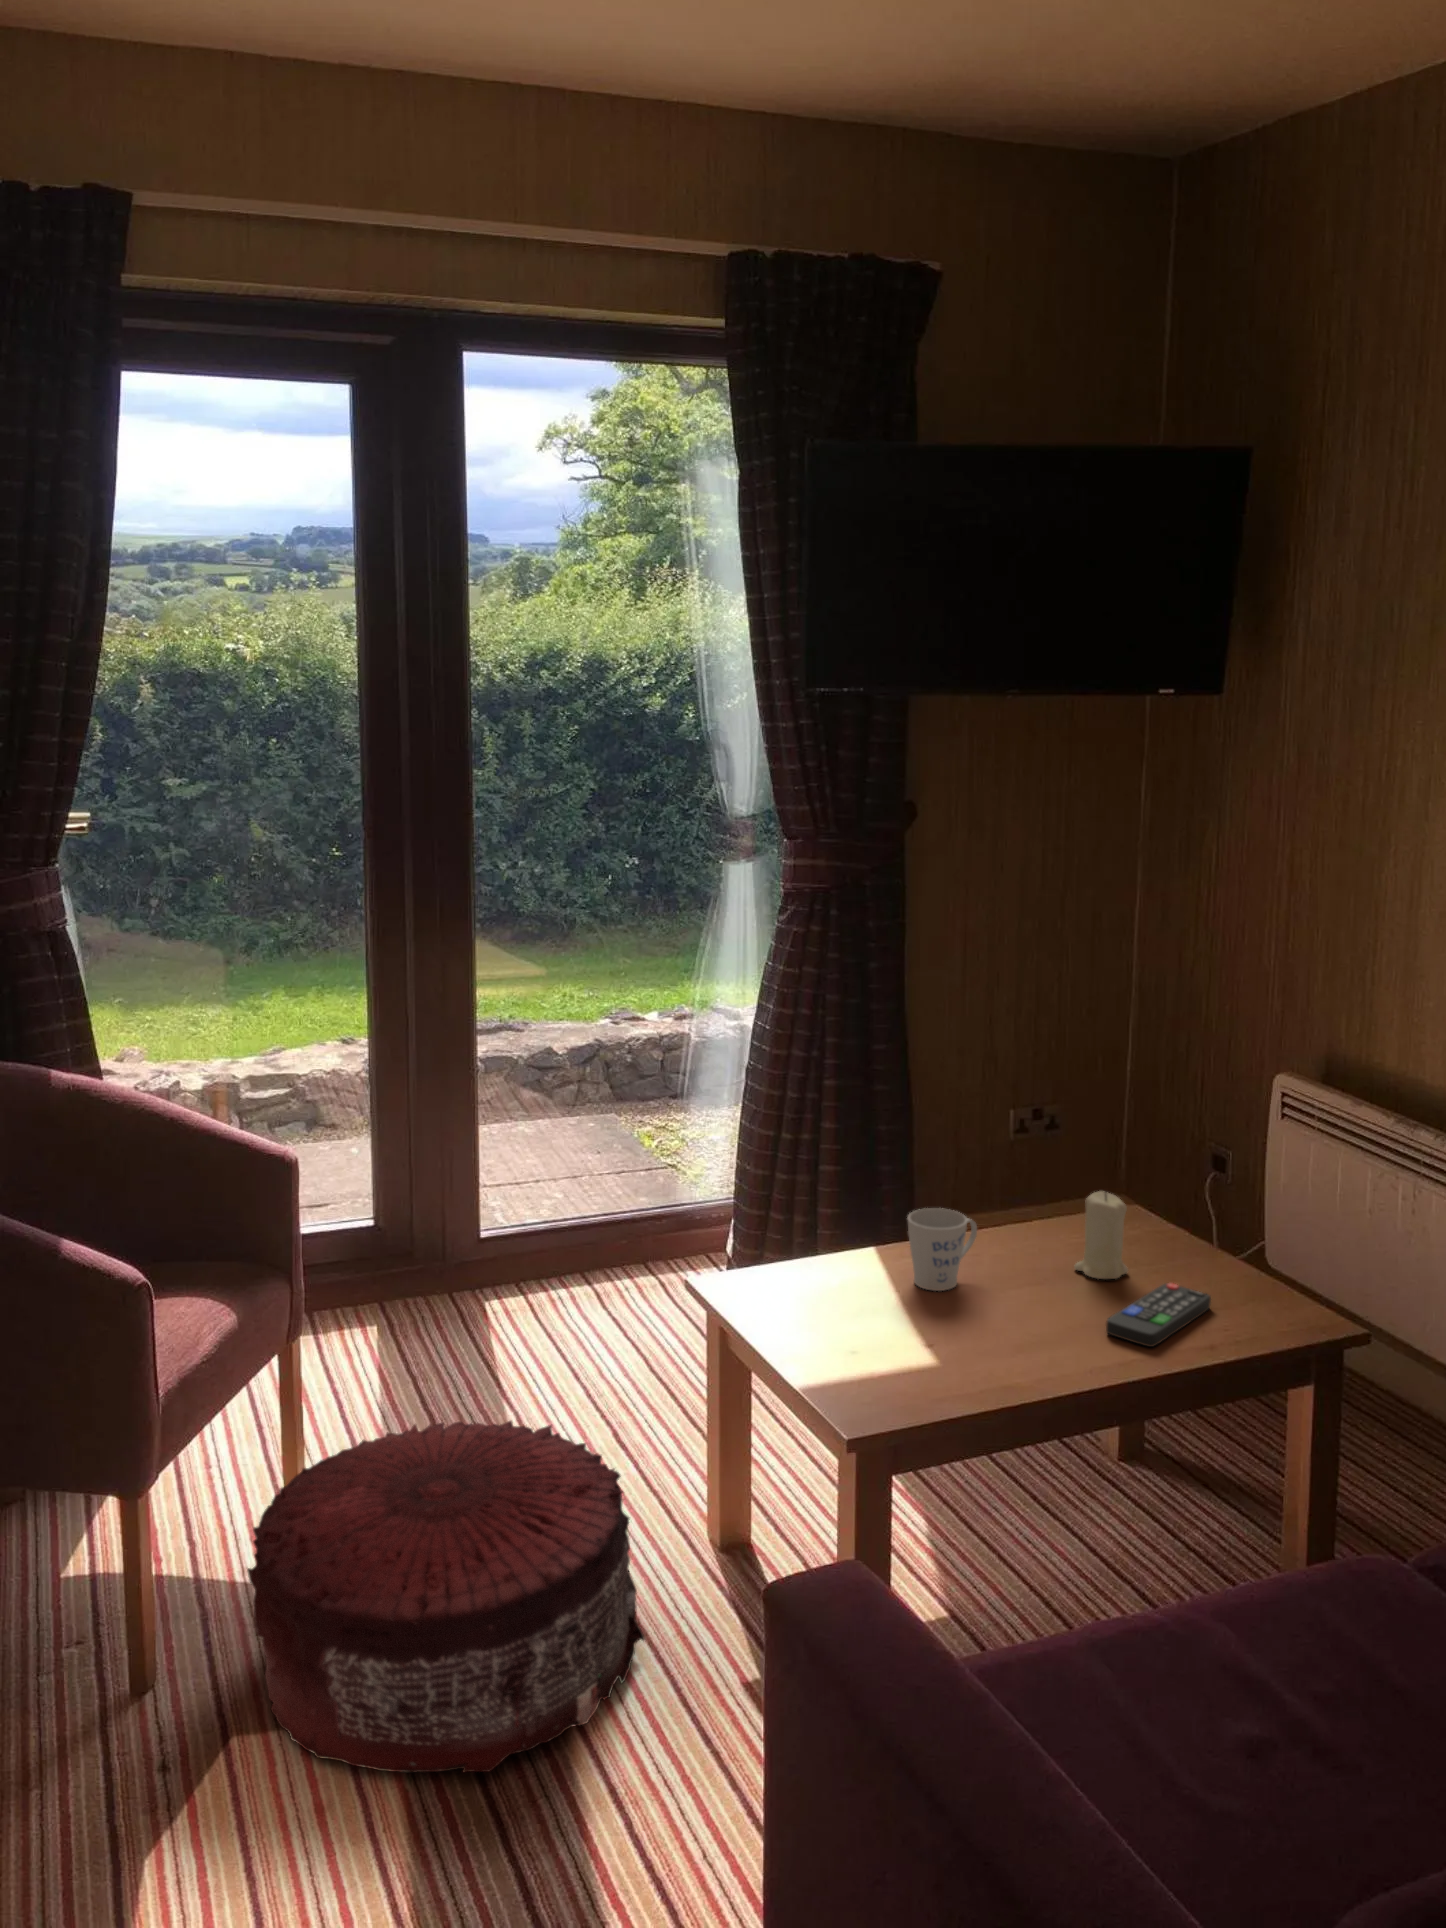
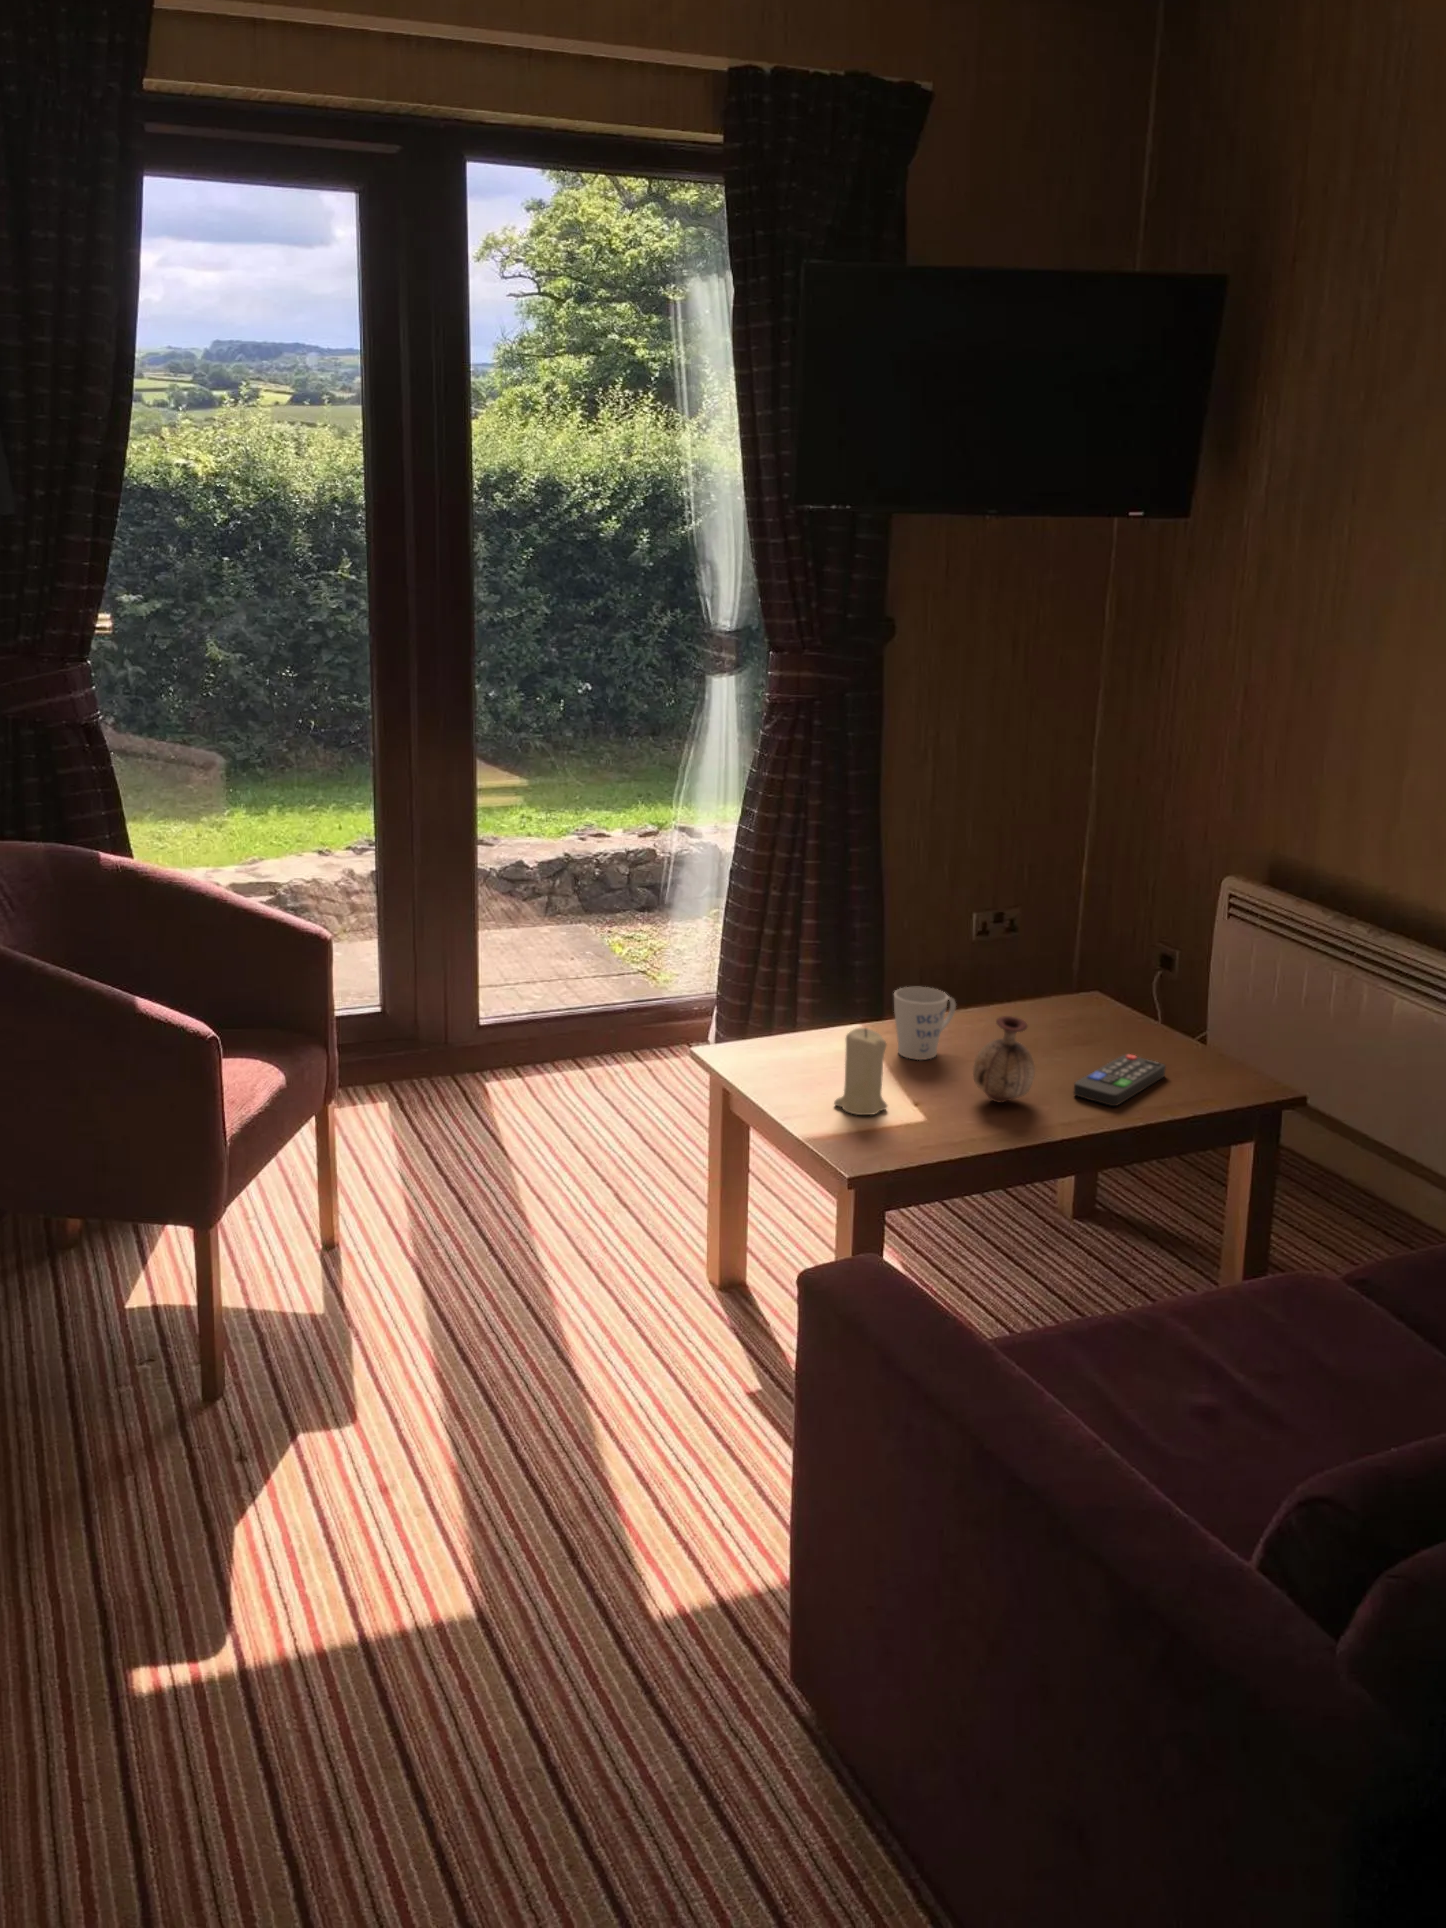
candle: present [1074,1191,1128,1279] -> present [834,1028,887,1115]
vase: none [993,1247,1061,1344] -> present [973,1016,1035,1102]
pouf: present [247,1421,645,1772] -> none [306,1169,661,1461]

